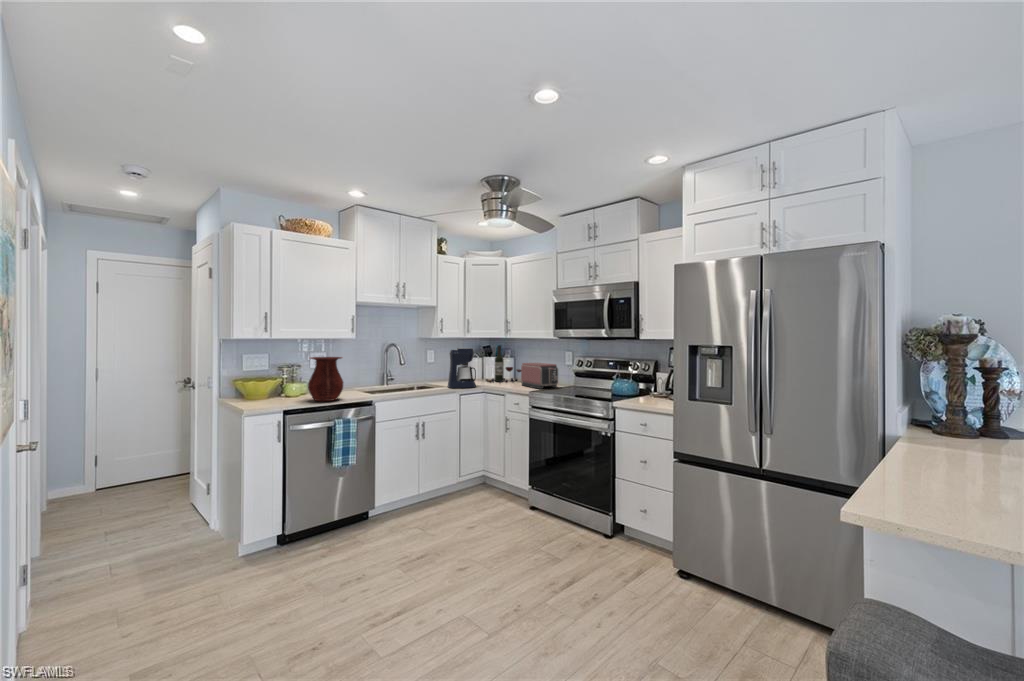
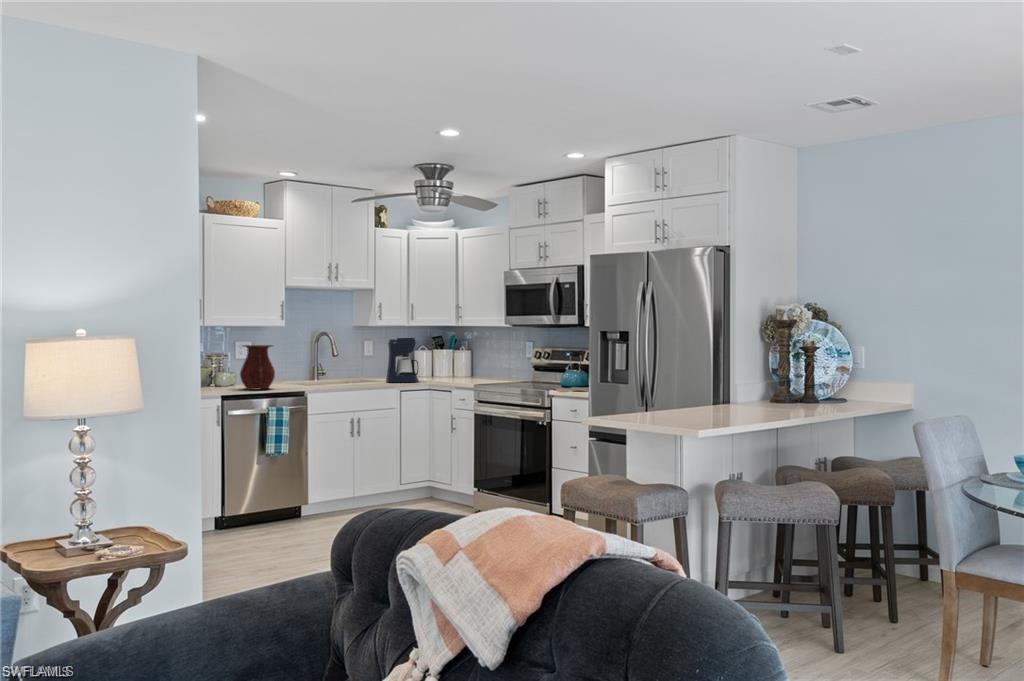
wine bottle: present [486,346,521,382] -> none [433,336,478,379]
toaster: present [521,363,558,389] -> none [472,355,512,383]

